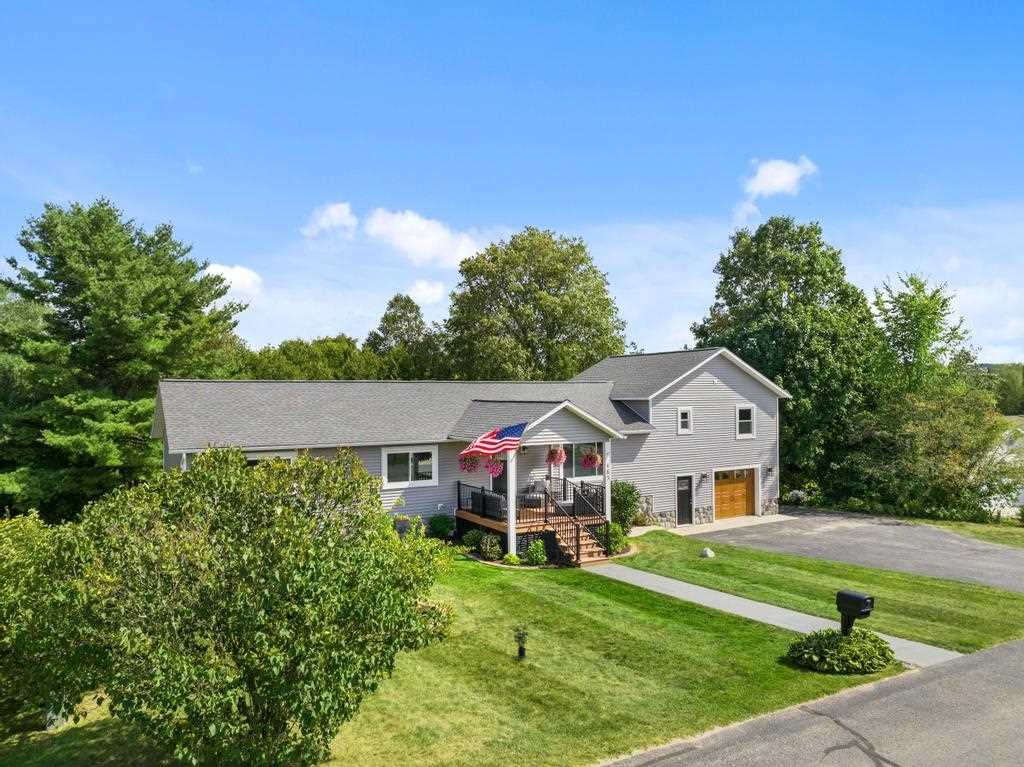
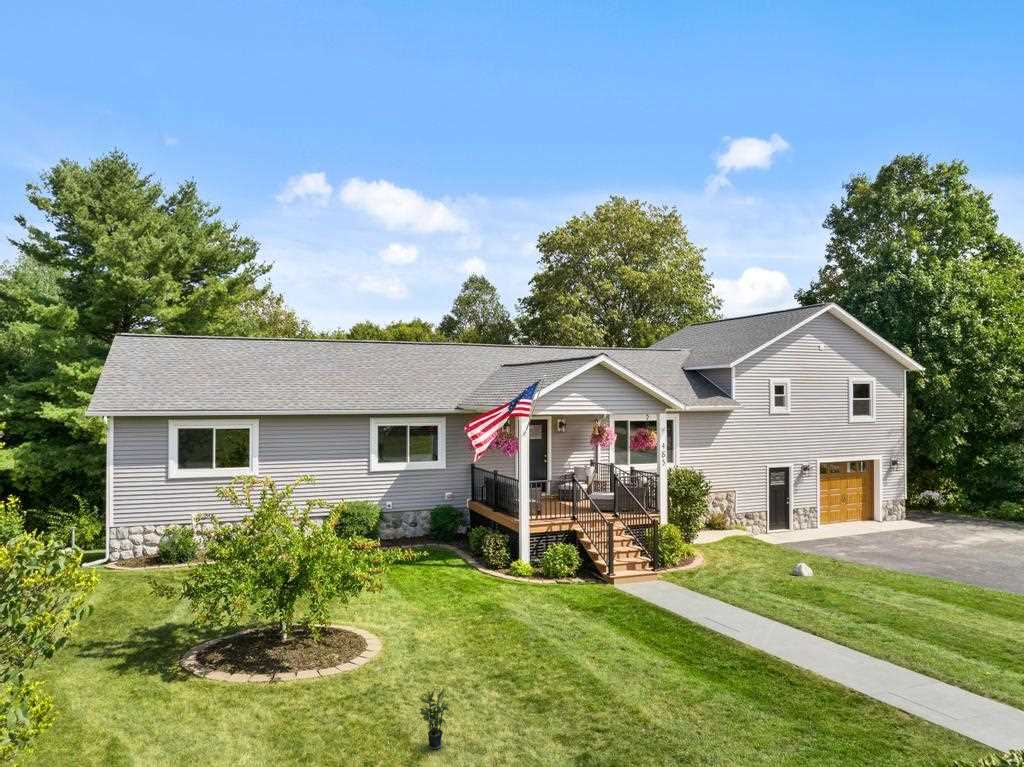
lounge chair: present [543,530,572,570] -> none [560,531,604,586]

